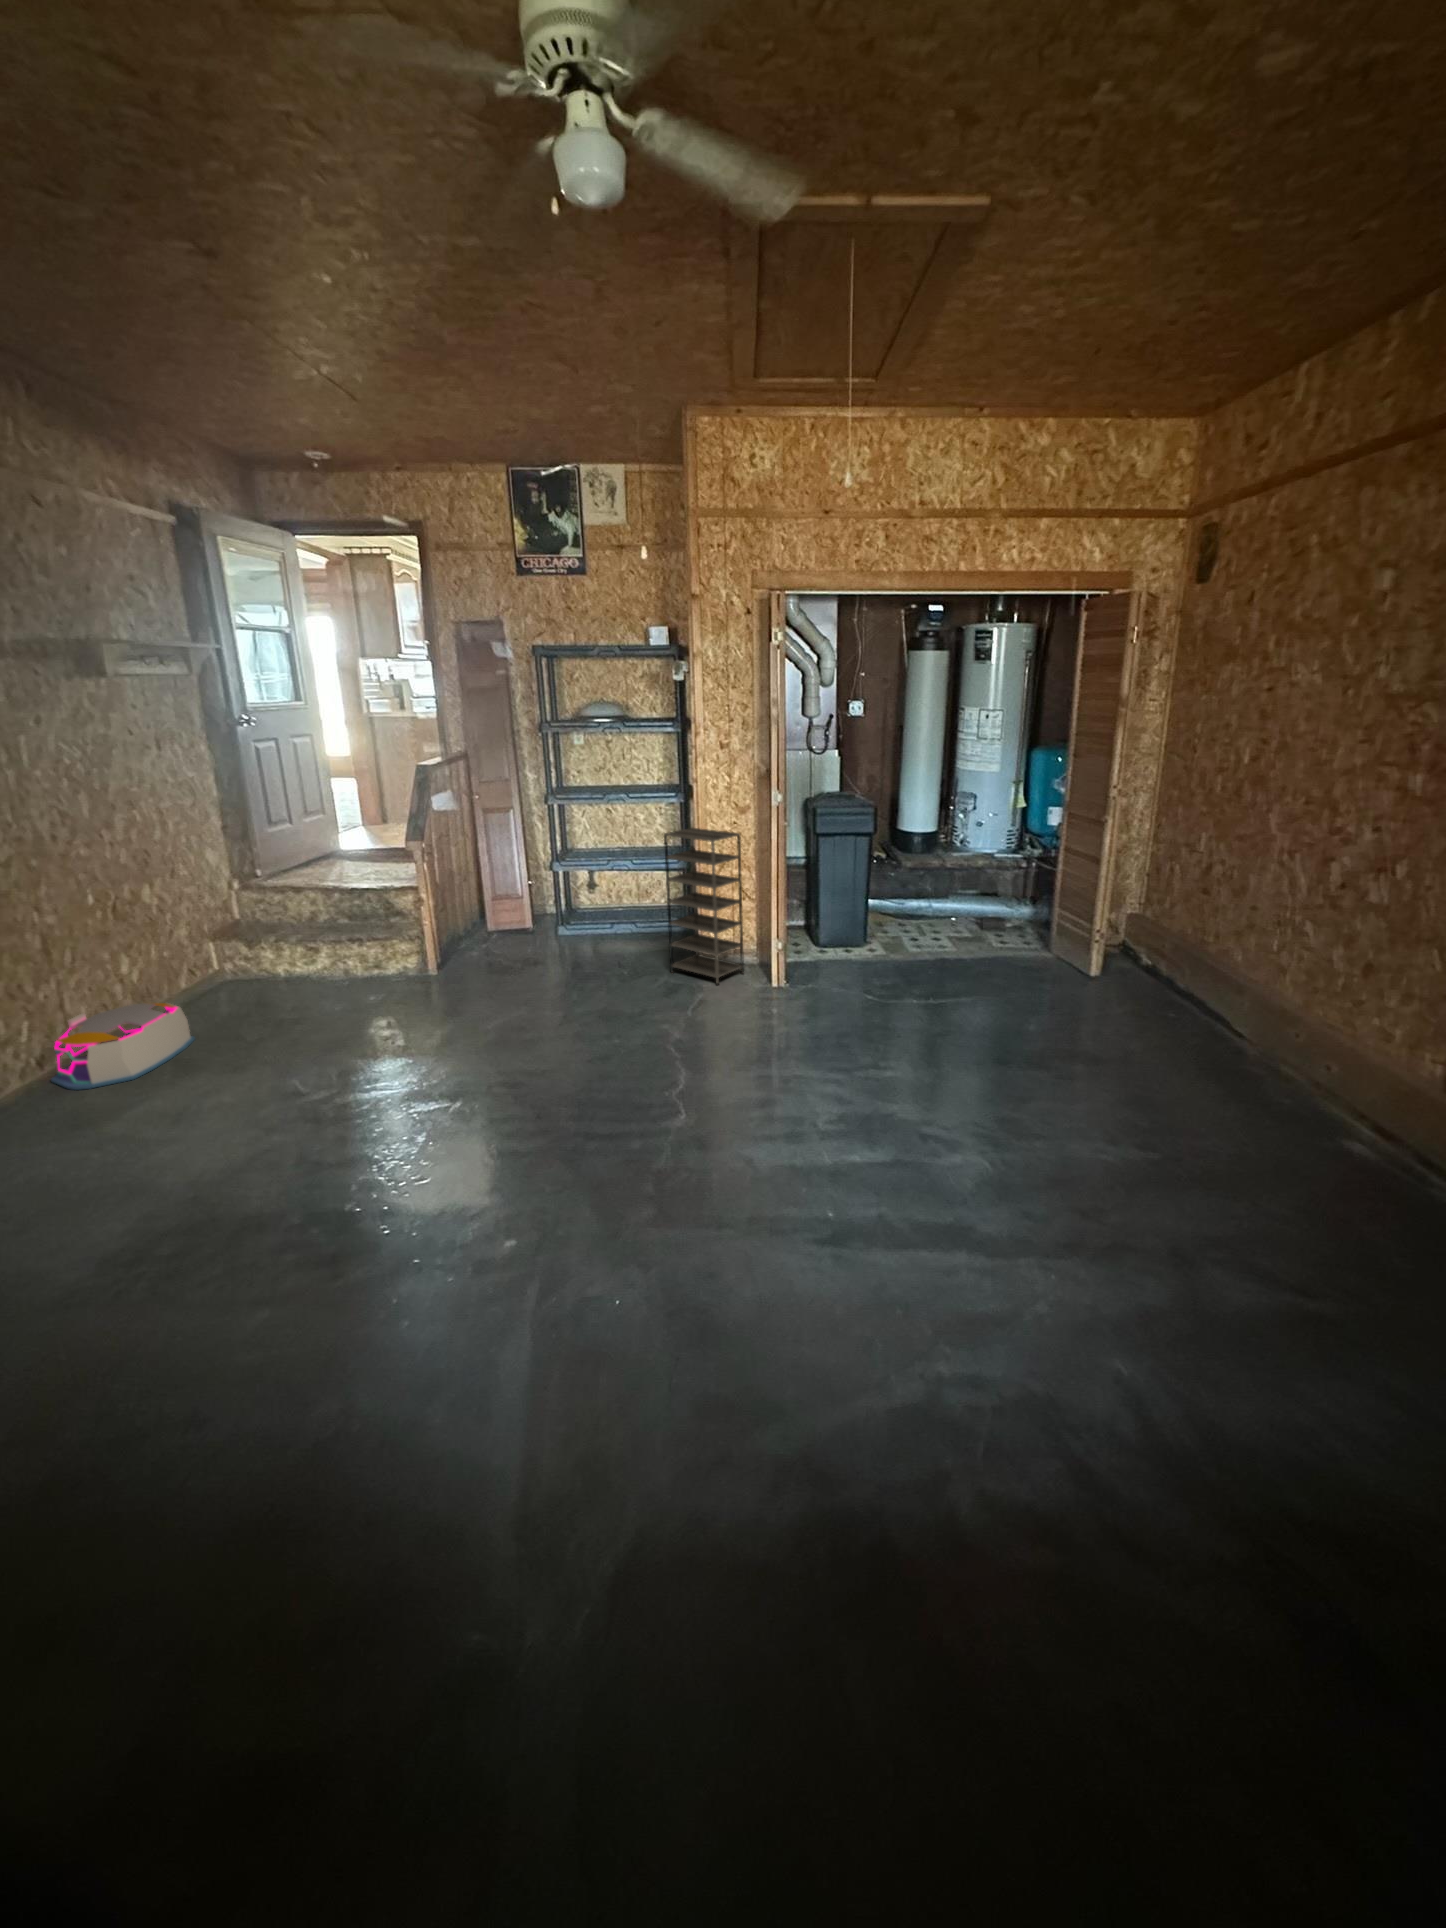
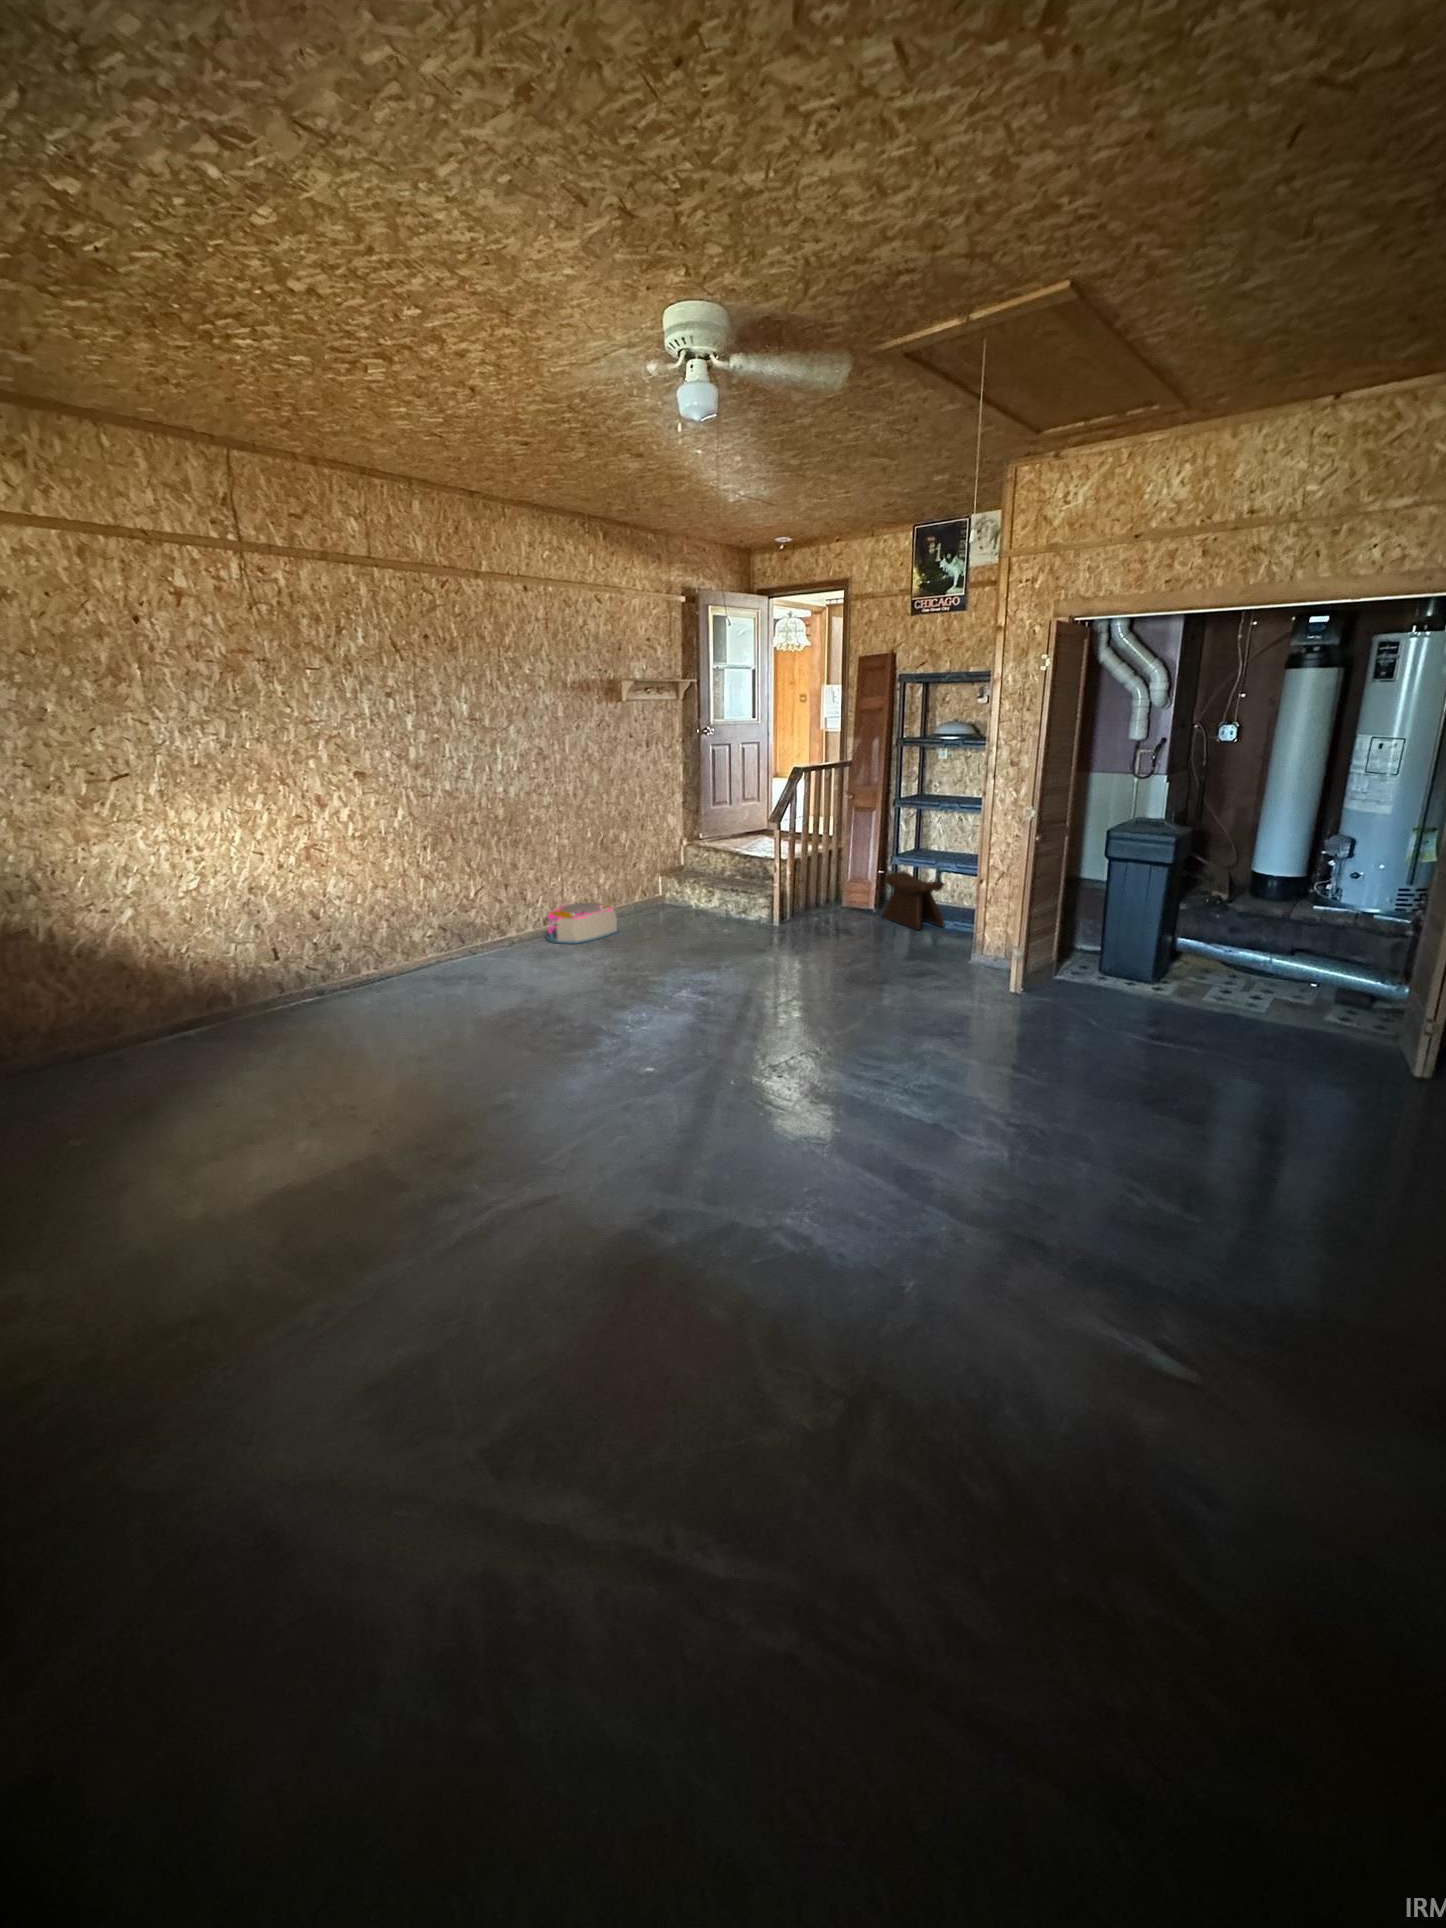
shelving unit: present [664,828,744,985] -> none [943,836,1015,981]
stool: none [543,878,623,942] -> present [882,872,944,930]

